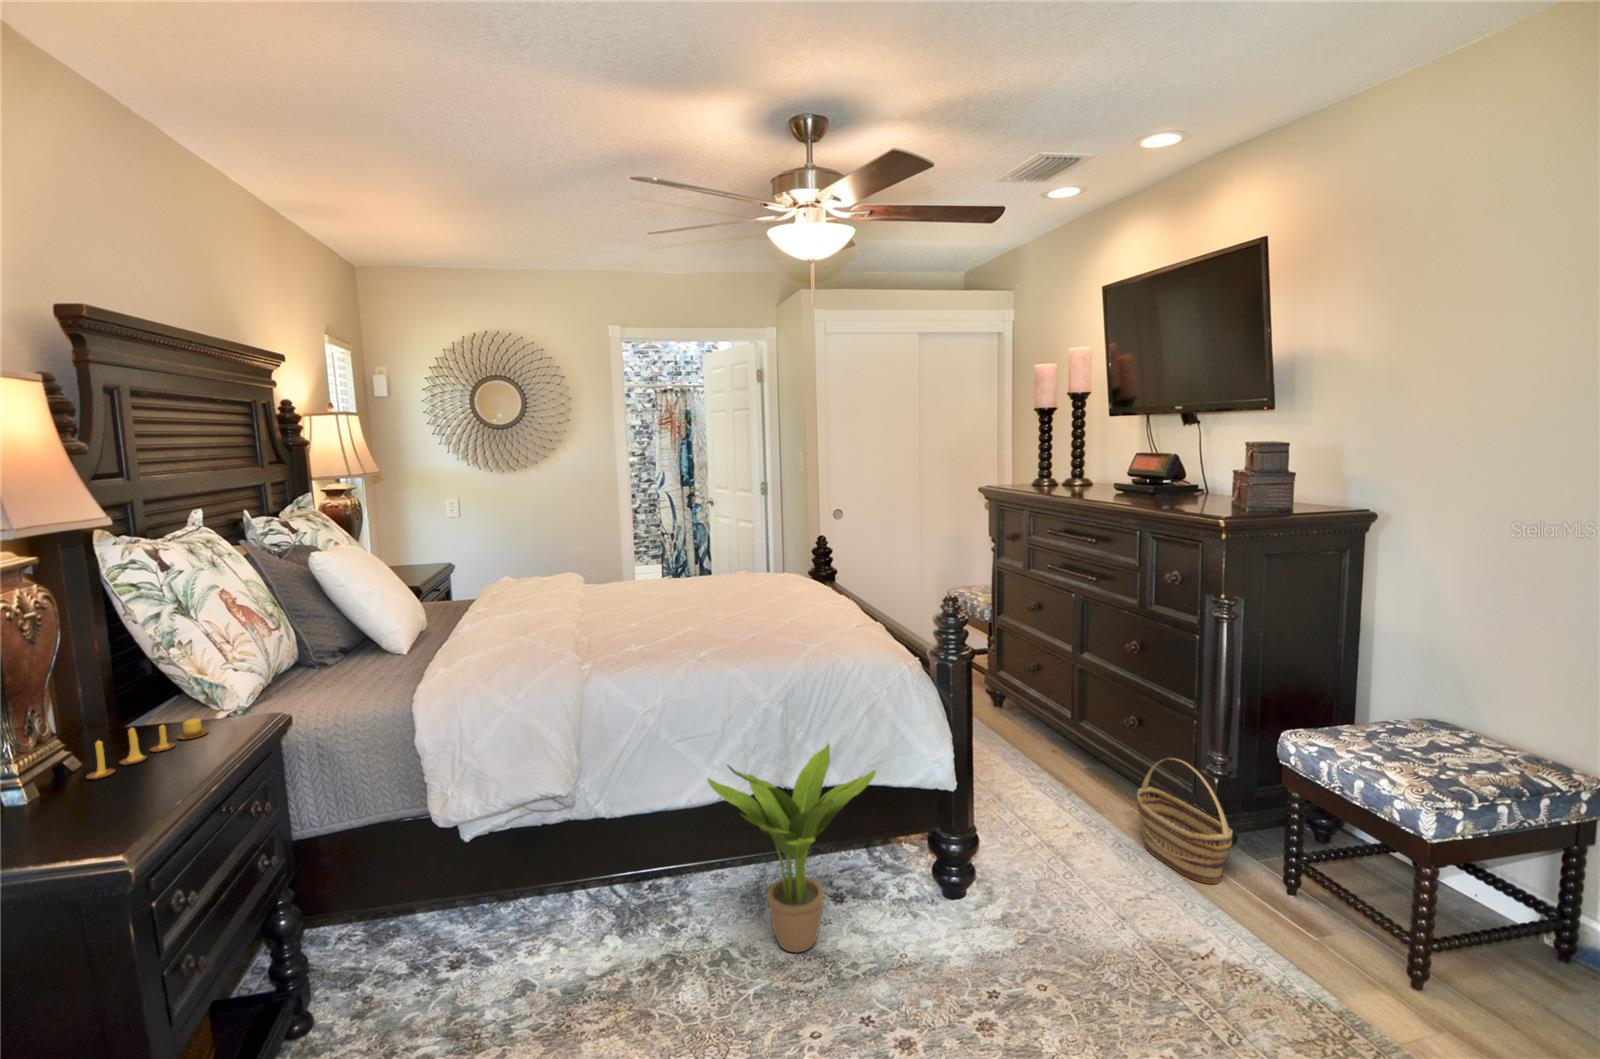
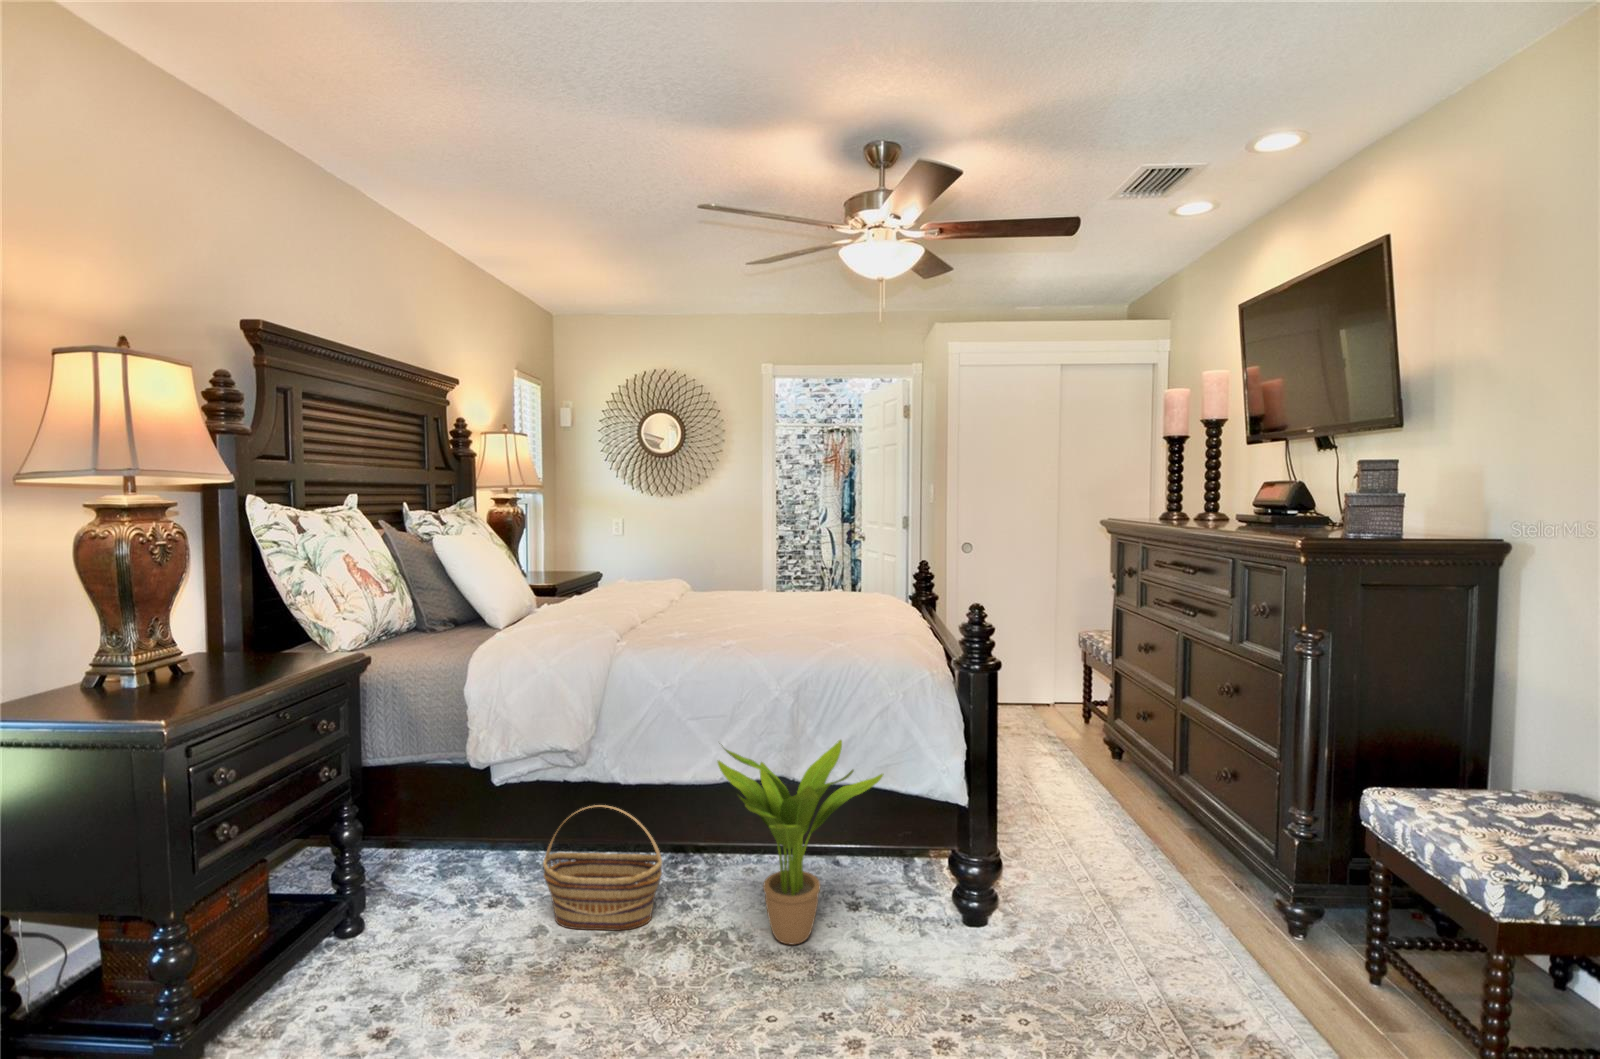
candle: present [86,718,208,779] -> none [194,644,299,681]
basket: present [1137,758,1232,884] -> present [543,805,662,930]

